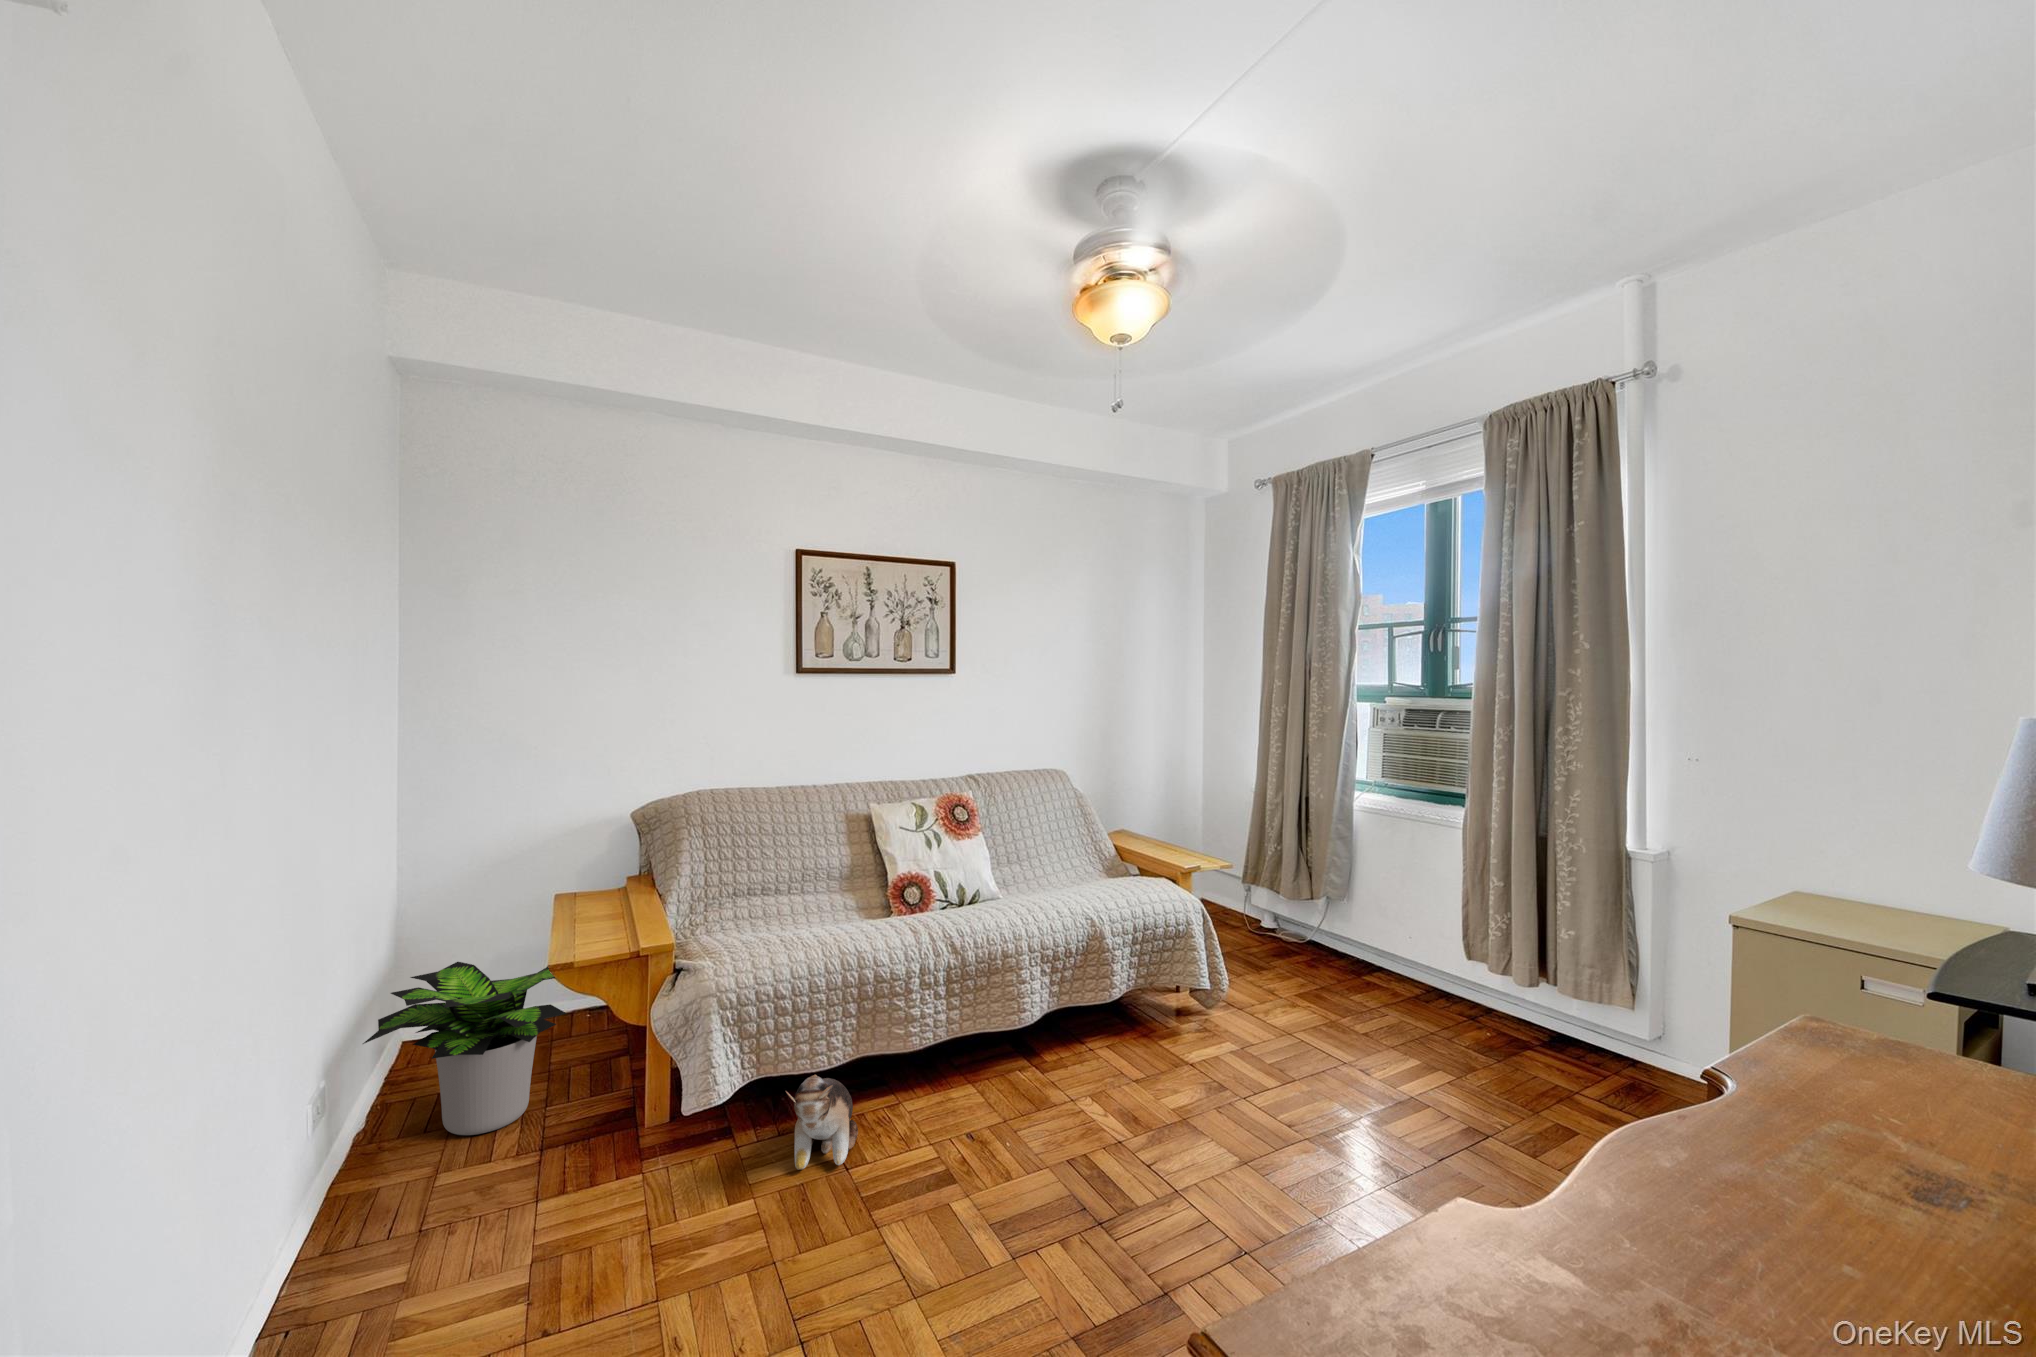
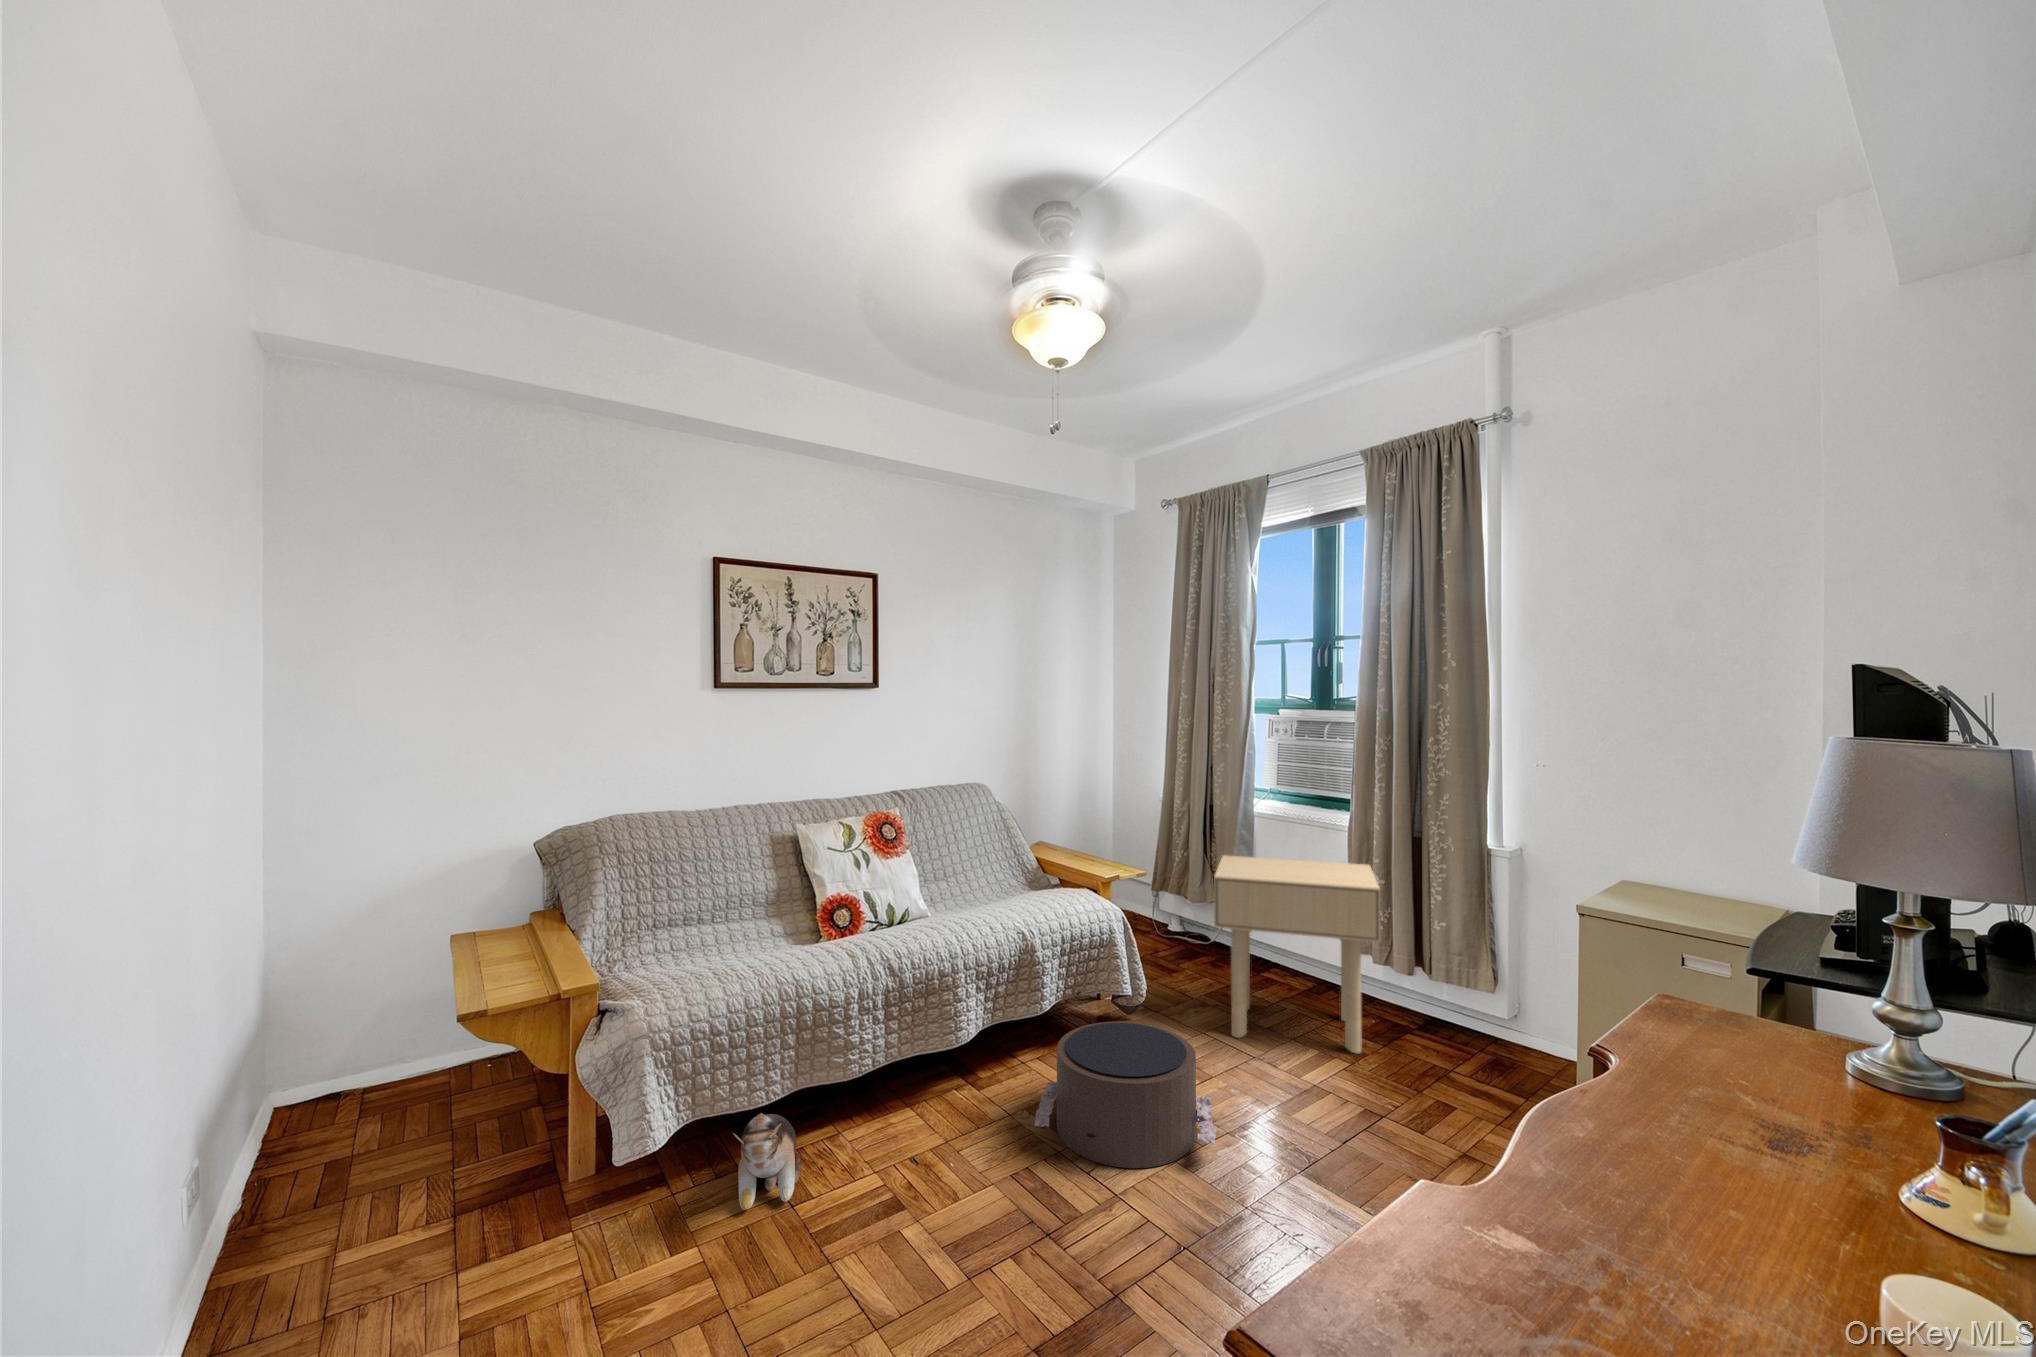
side table: none [1298,848,1488,1066] -> present [1214,855,1381,1053]
potted plant: present [363,962,566,1135] -> none [239,1008,486,1207]
pouf: none [1094,1012,1290,1165] -> present [1035,1022,1217,1168]

